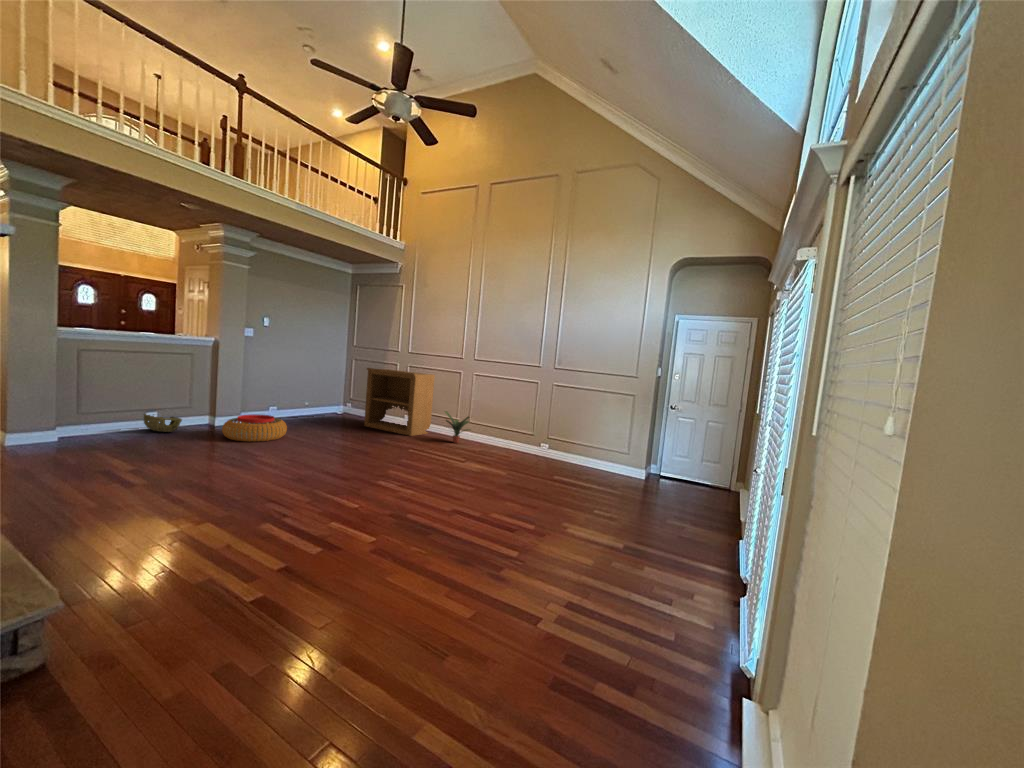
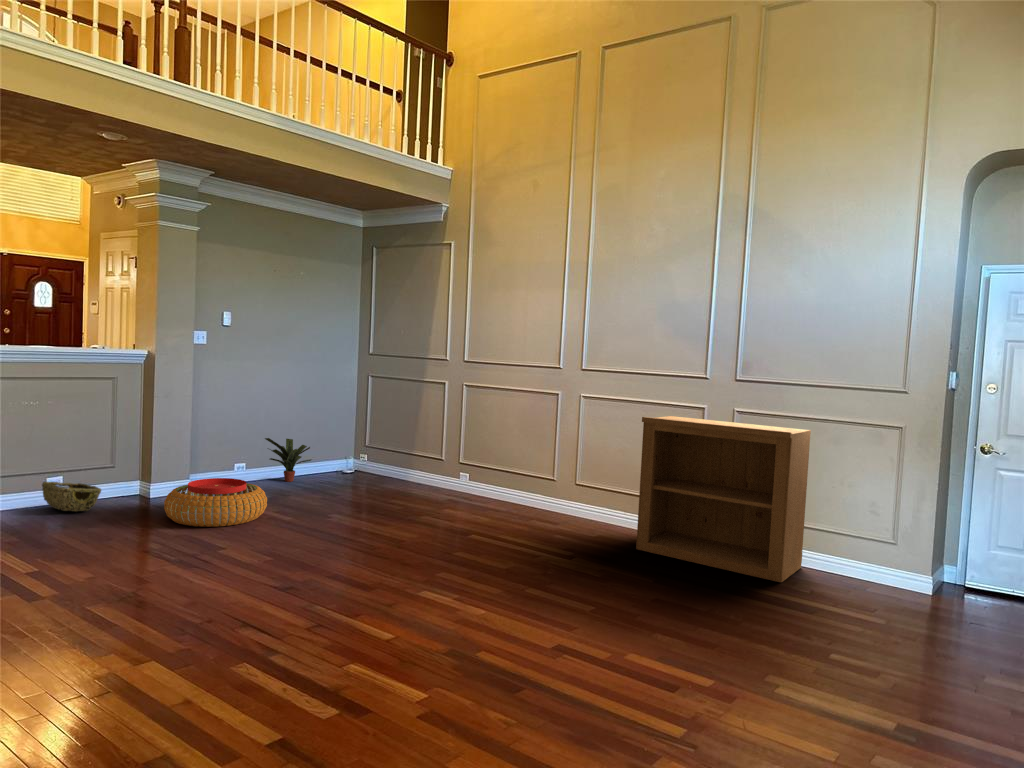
bookshelf: present [364,368,435,436] -> present [636,416,811,582]
potted plant: present [445,411,471,443] -> present [265,438,311,482]

